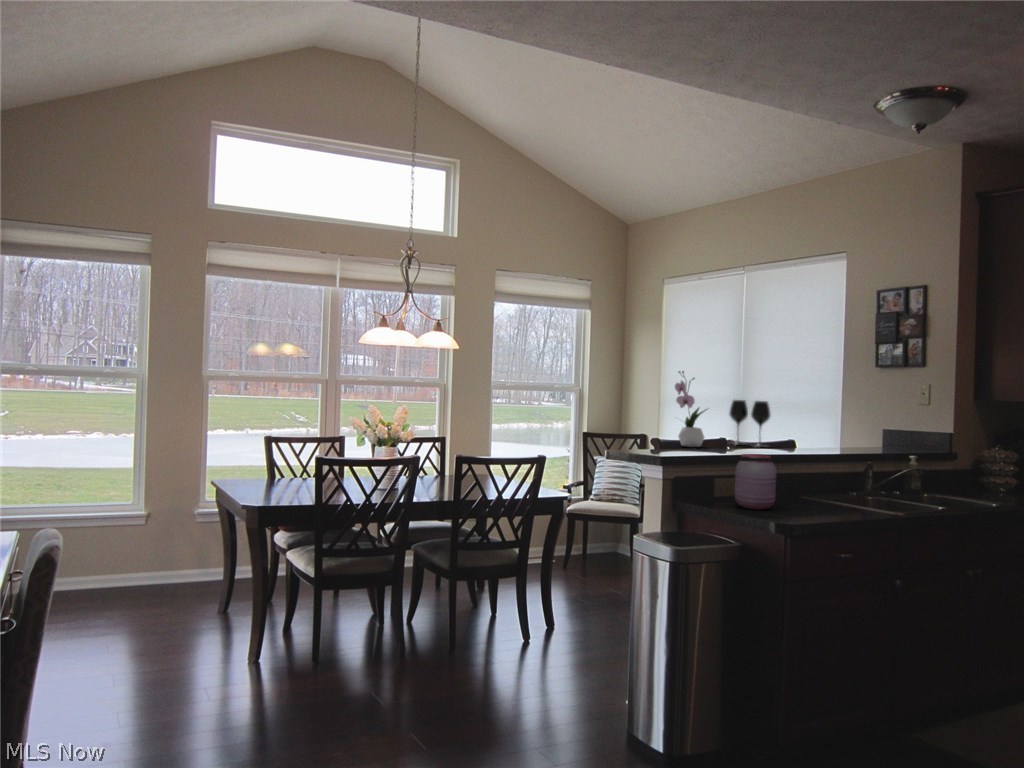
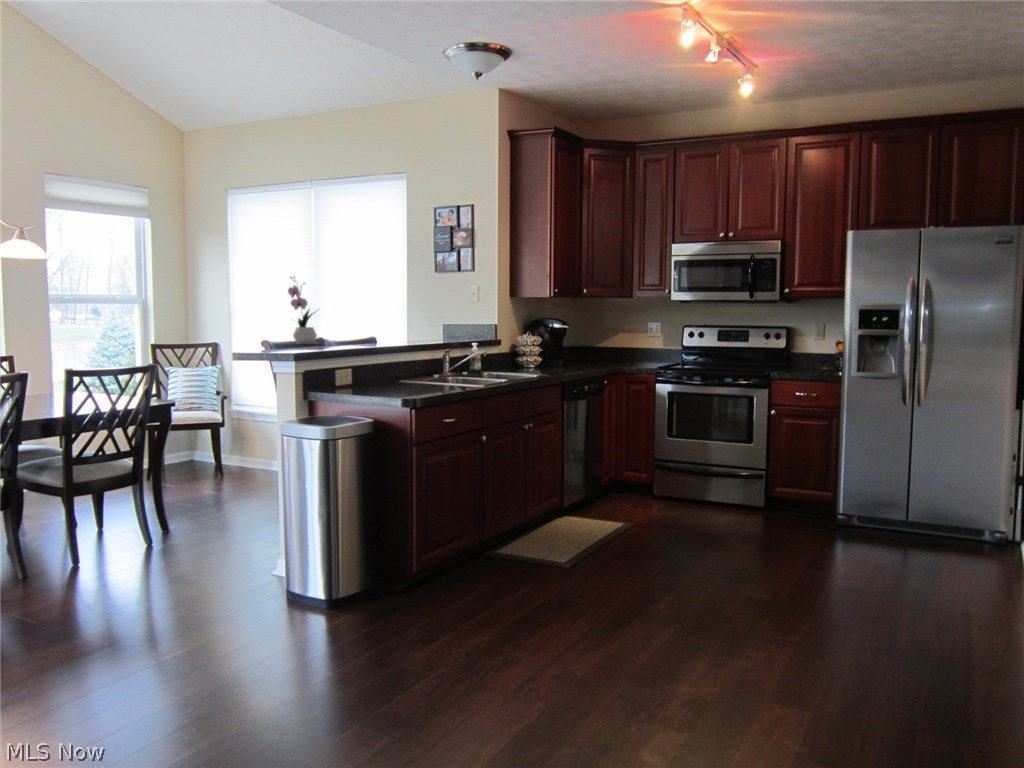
wine glass: present [730,400,770,447] -> none [329,302,366,342]
jar: present [735,454,776,510] -> none [362,344,395,389]

